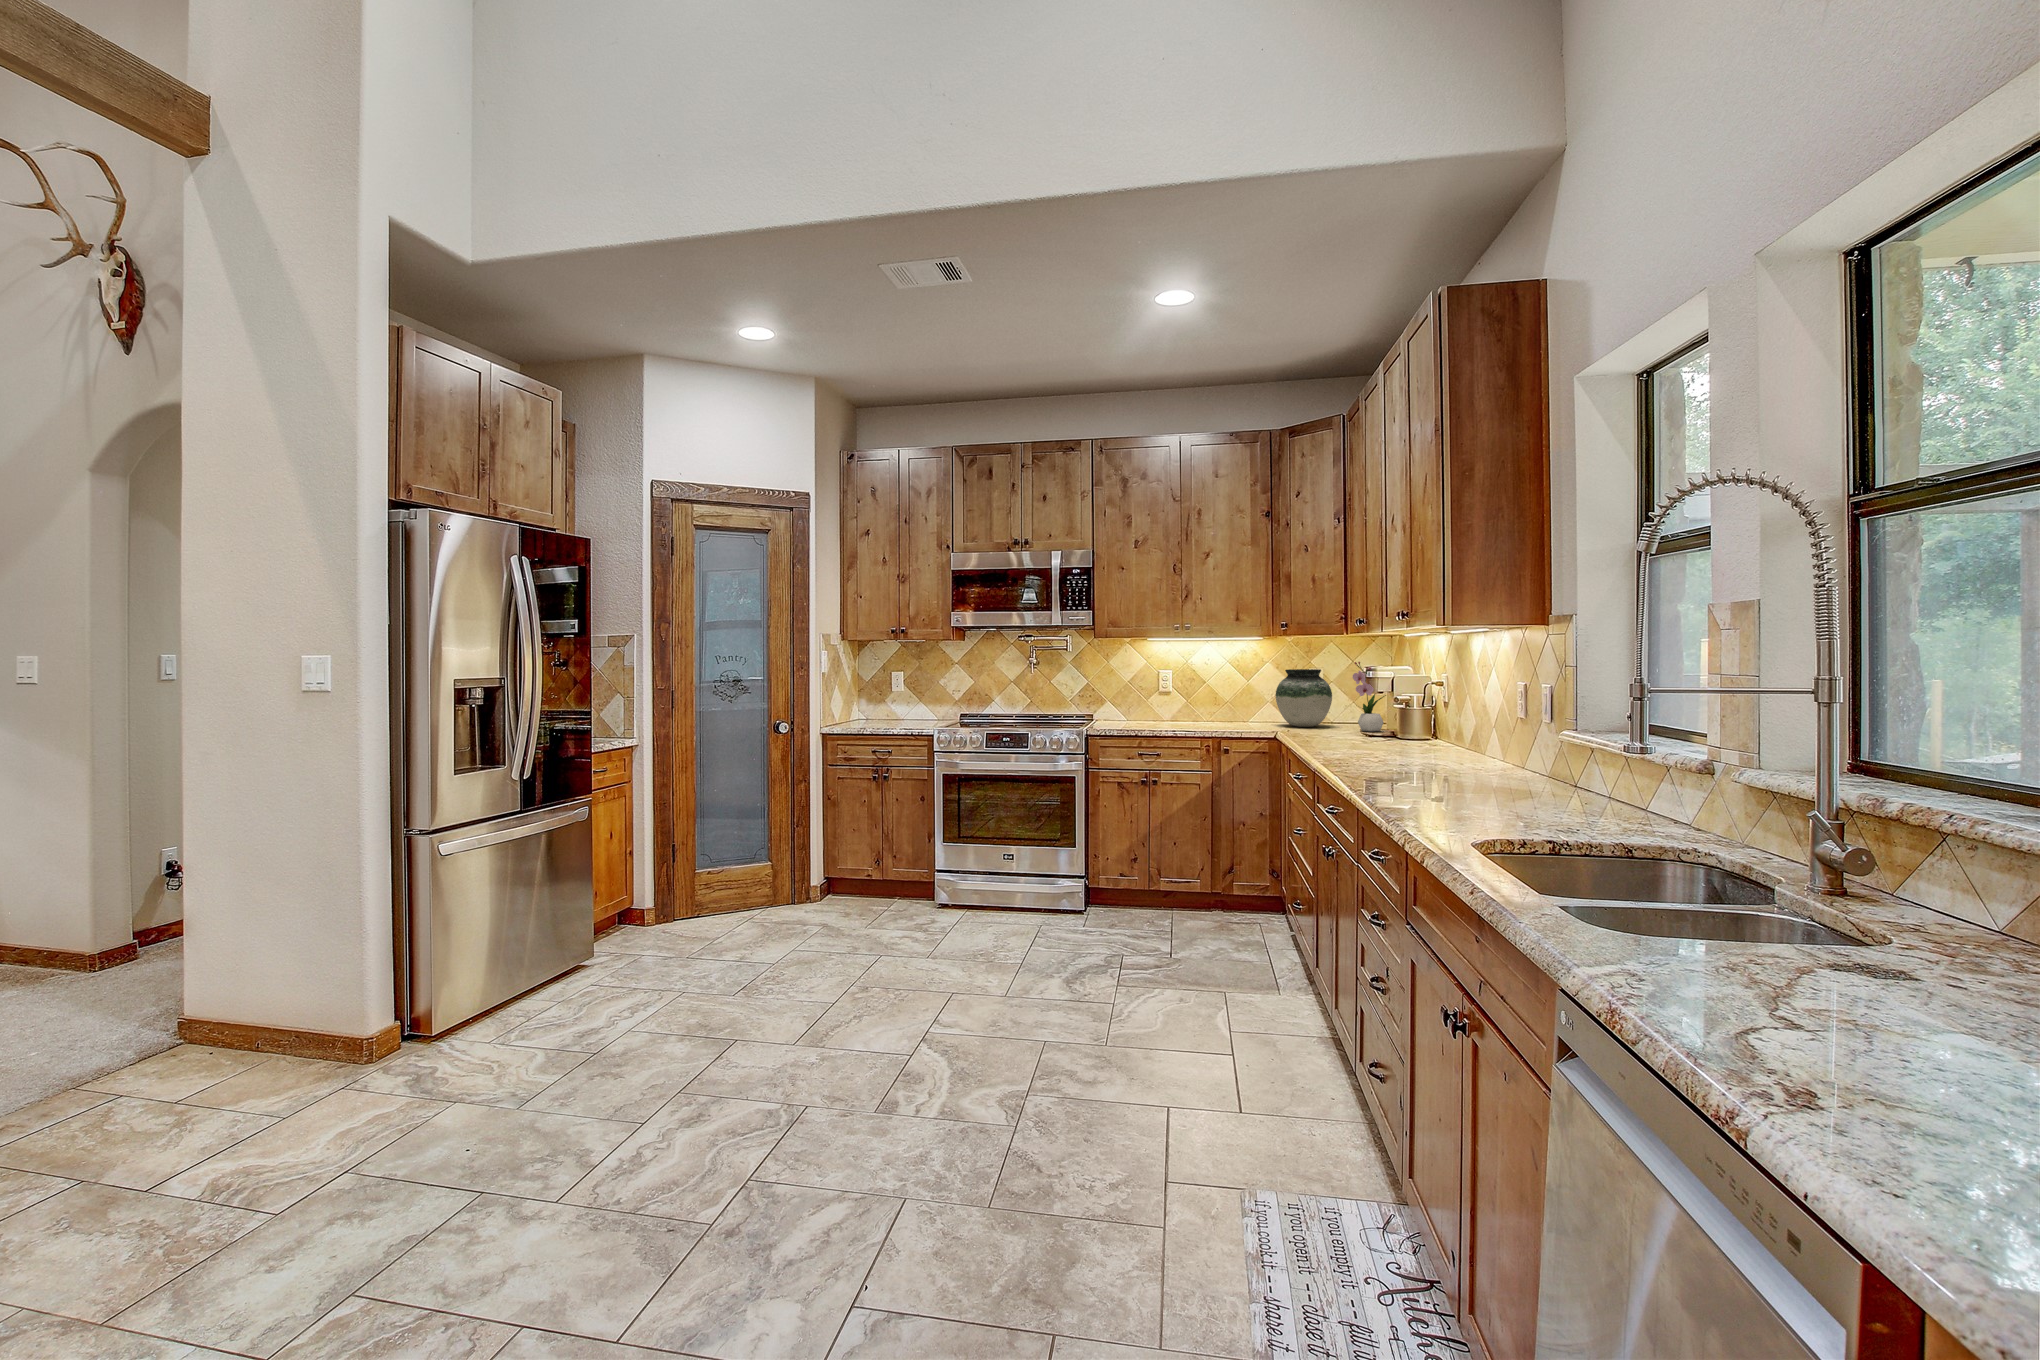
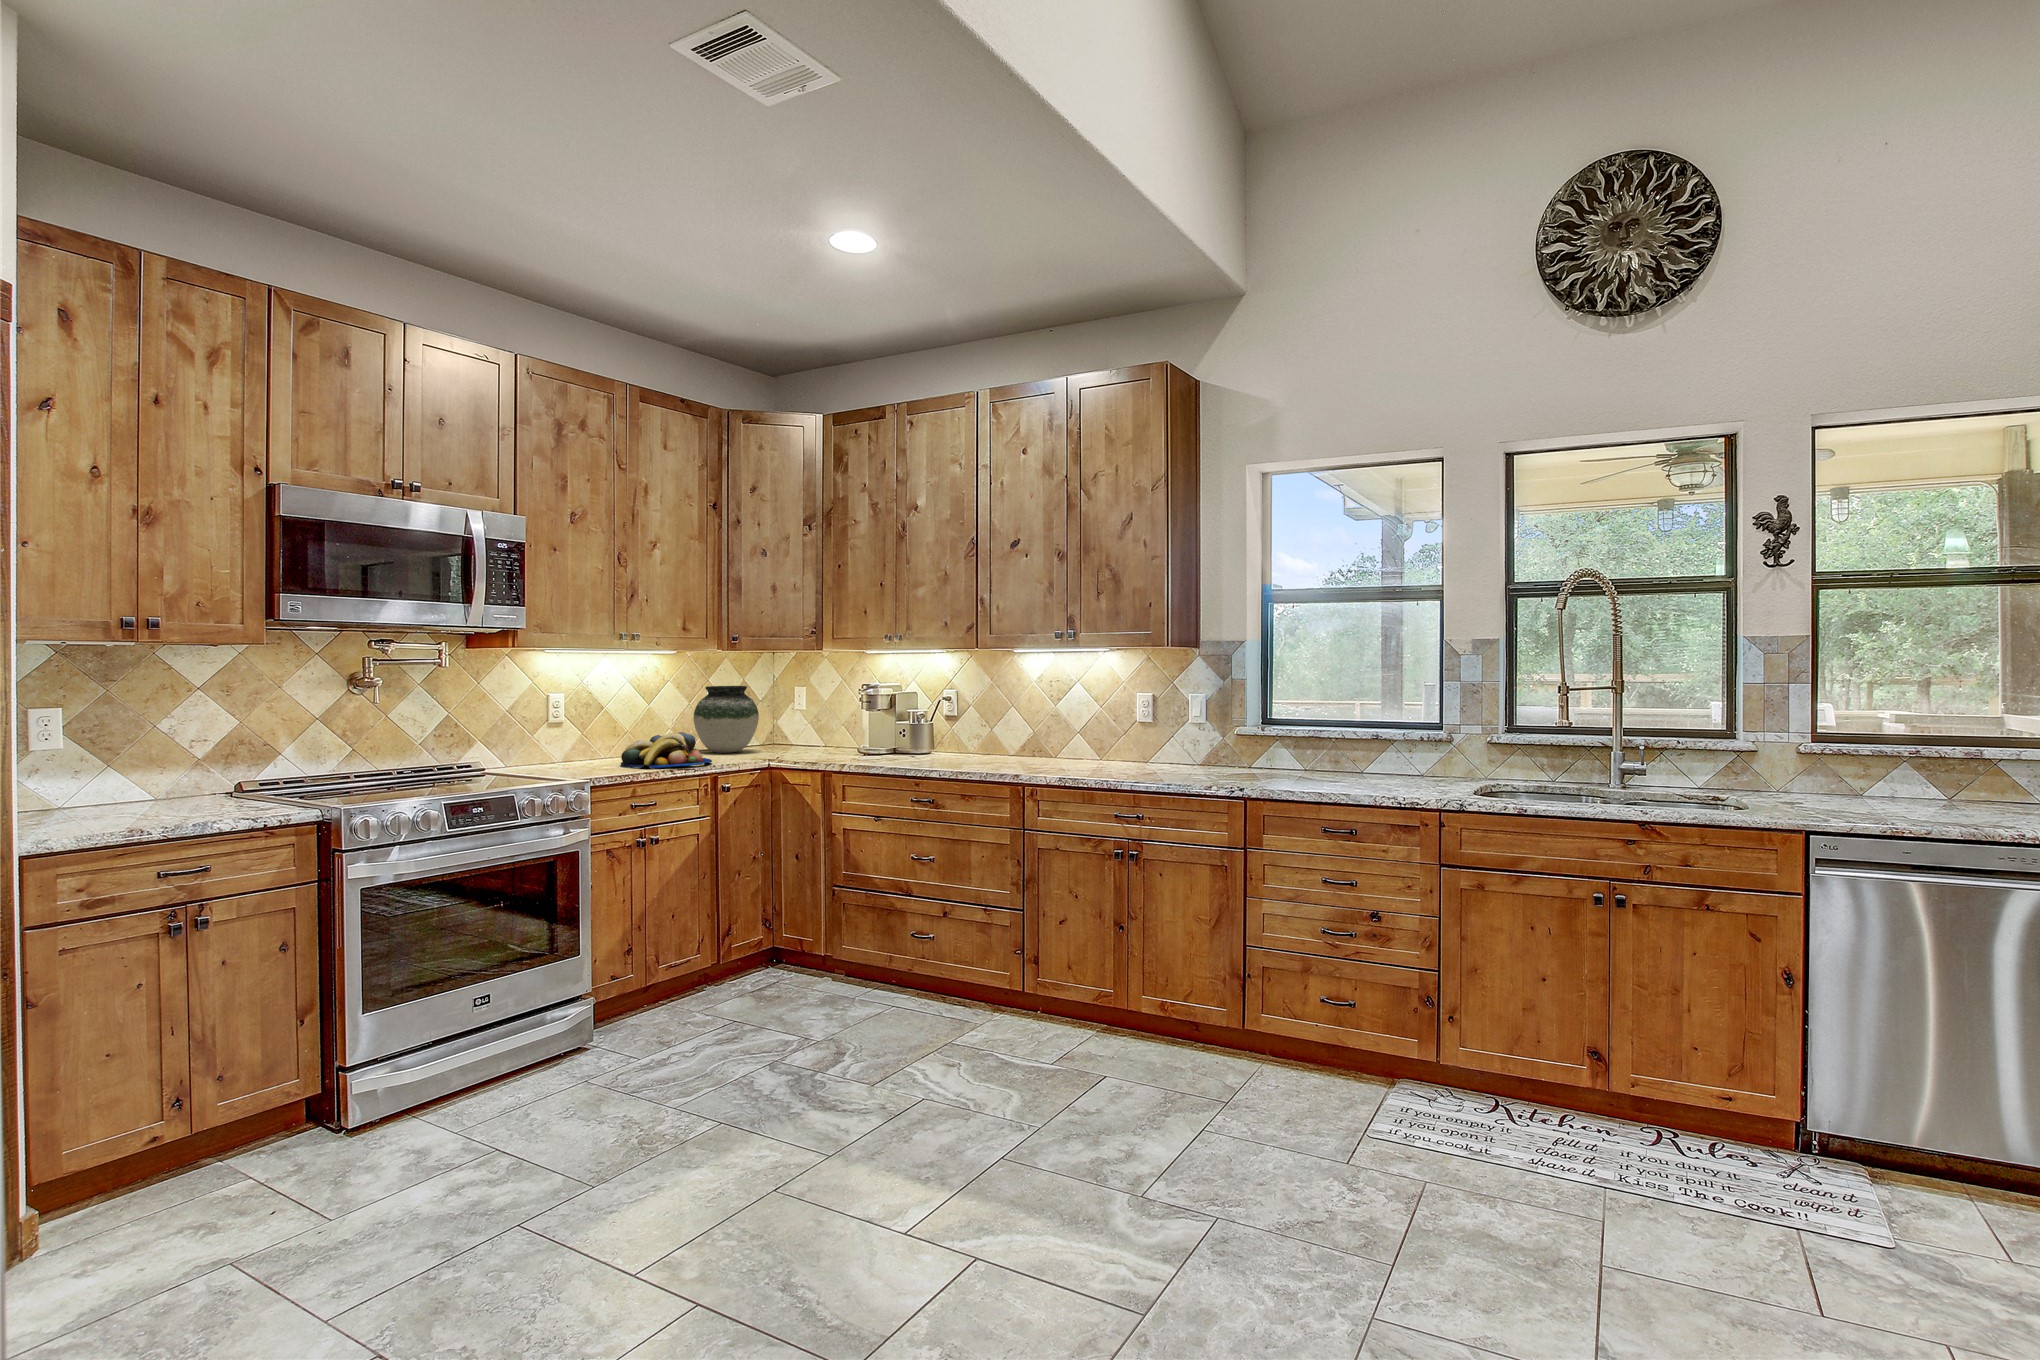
flower arrangement: present [1353,662,1386,731] -> none [790,676,816,750]
fruit bowl: none [1170,704,1241,730] -> present [621,732,712,769]

